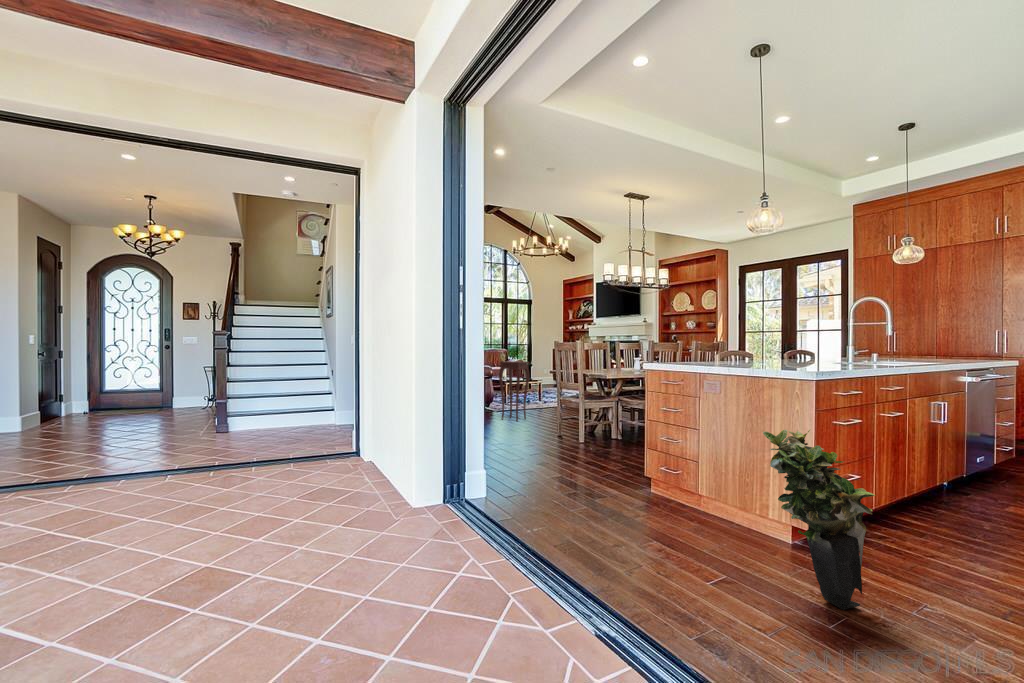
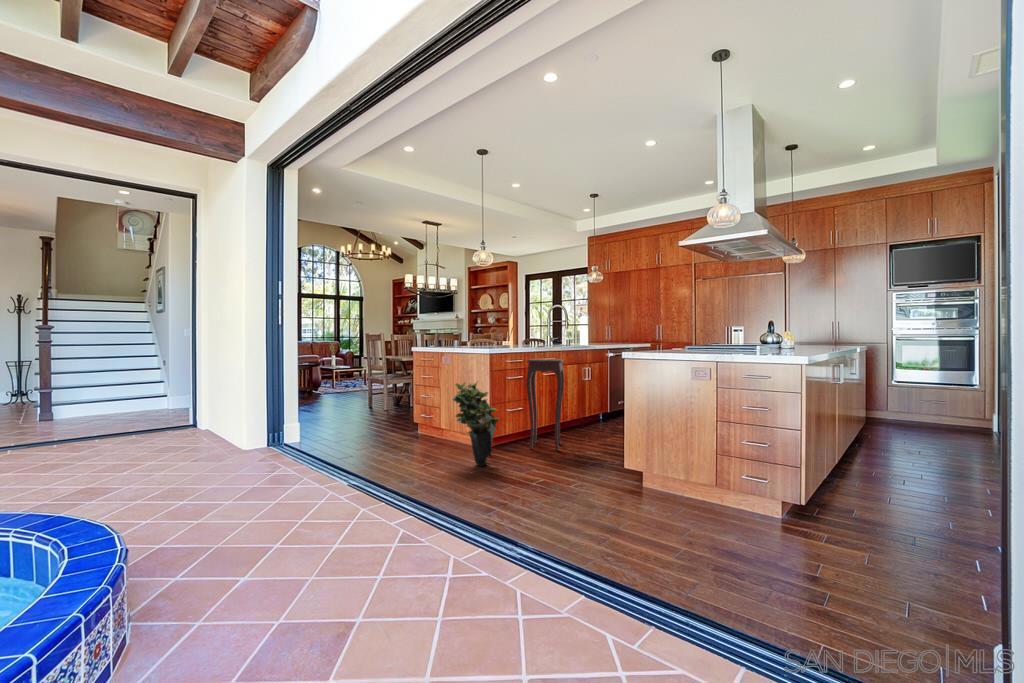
side table: present [499,361,529,421] -> present [526,359,564,451]

